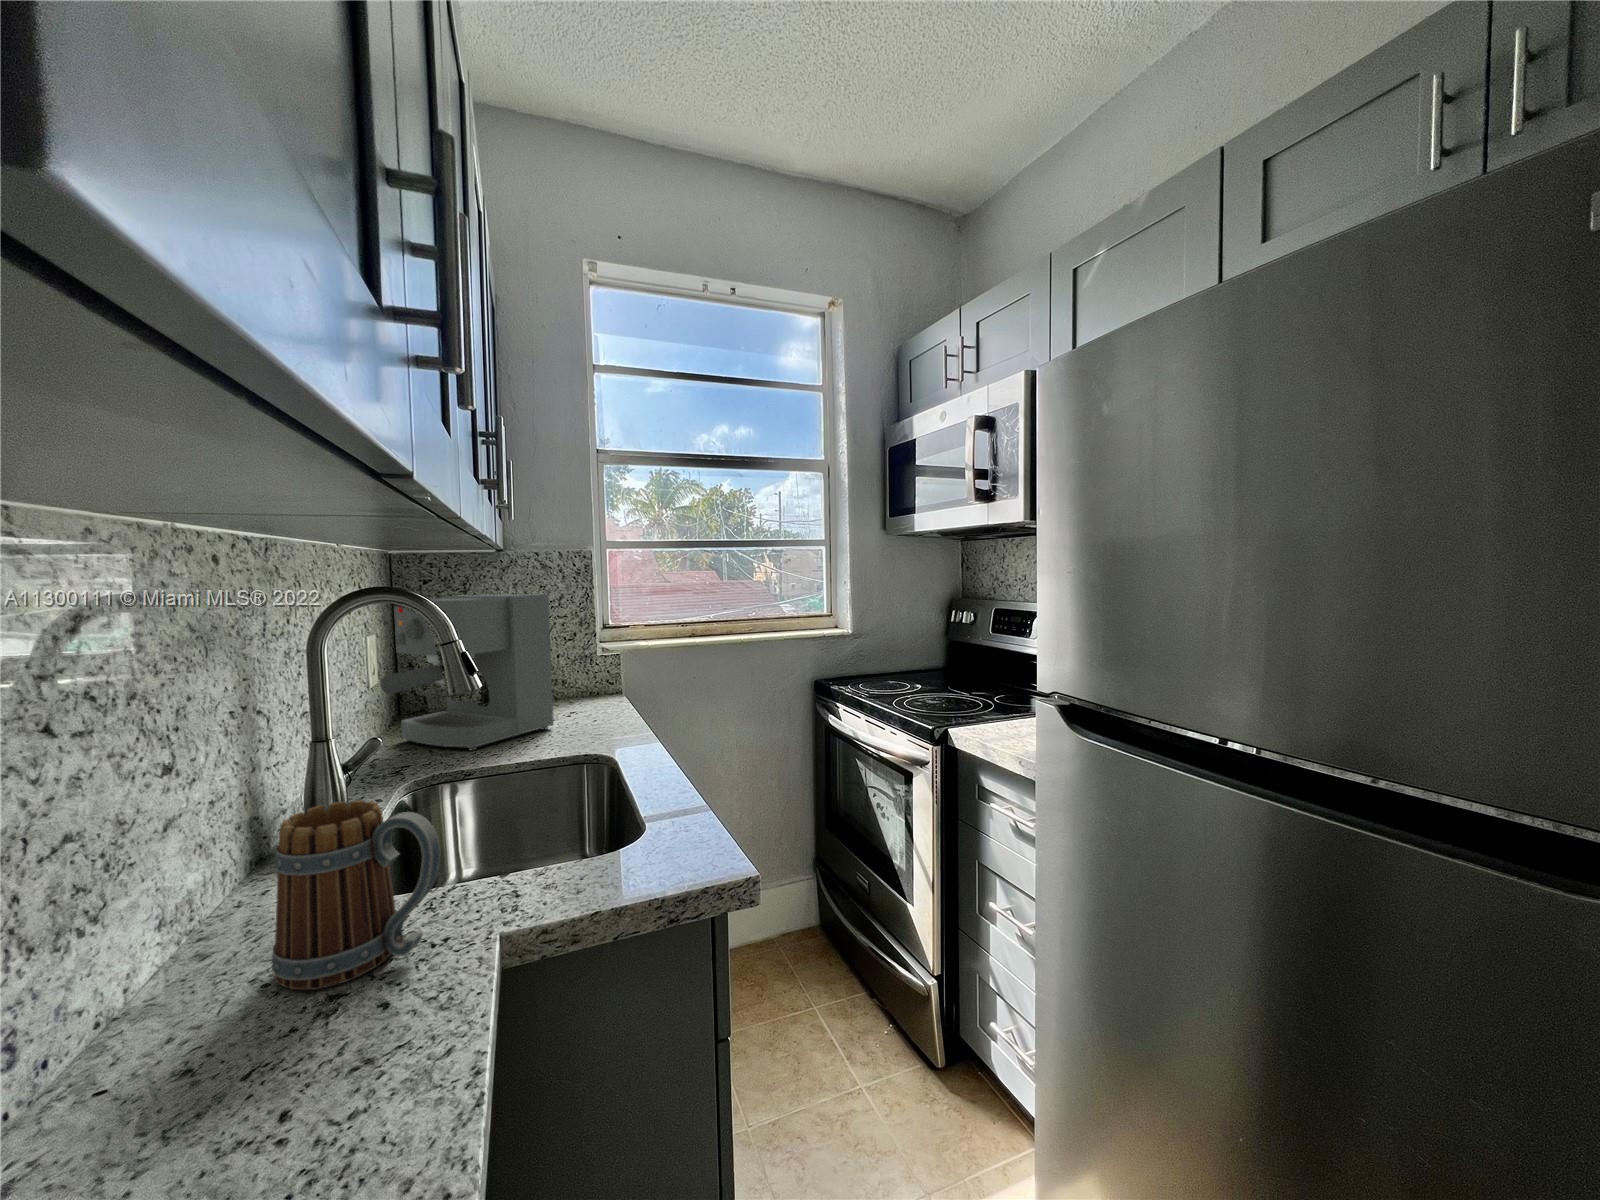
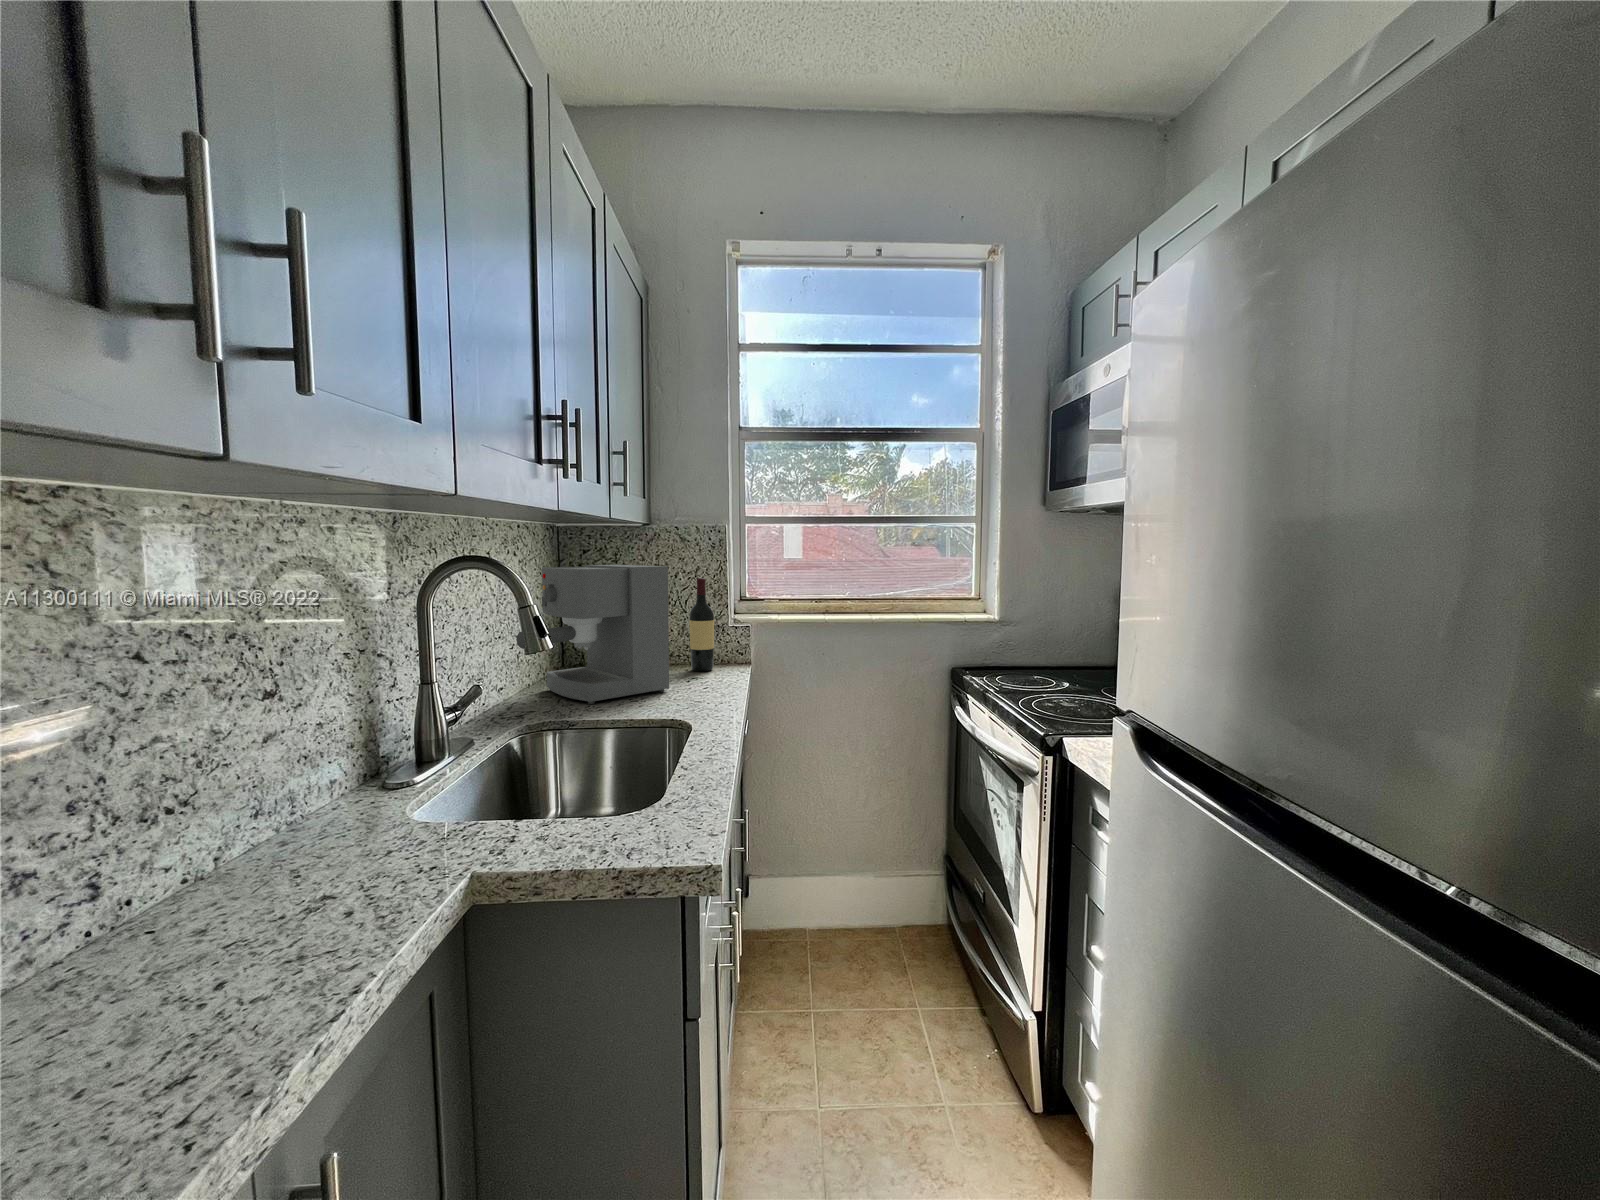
wine bottle: none [555,606,583,705] -> present [689,578,714,671]
mug: present [272,800,440,991] -> none [300,737,420,888]

